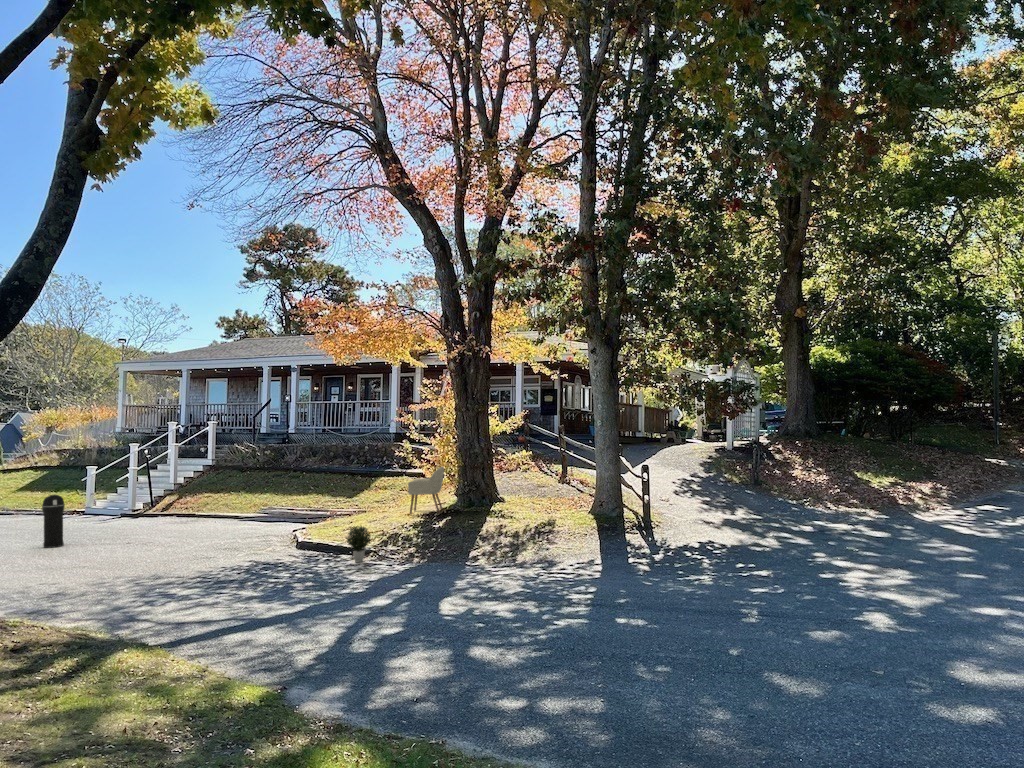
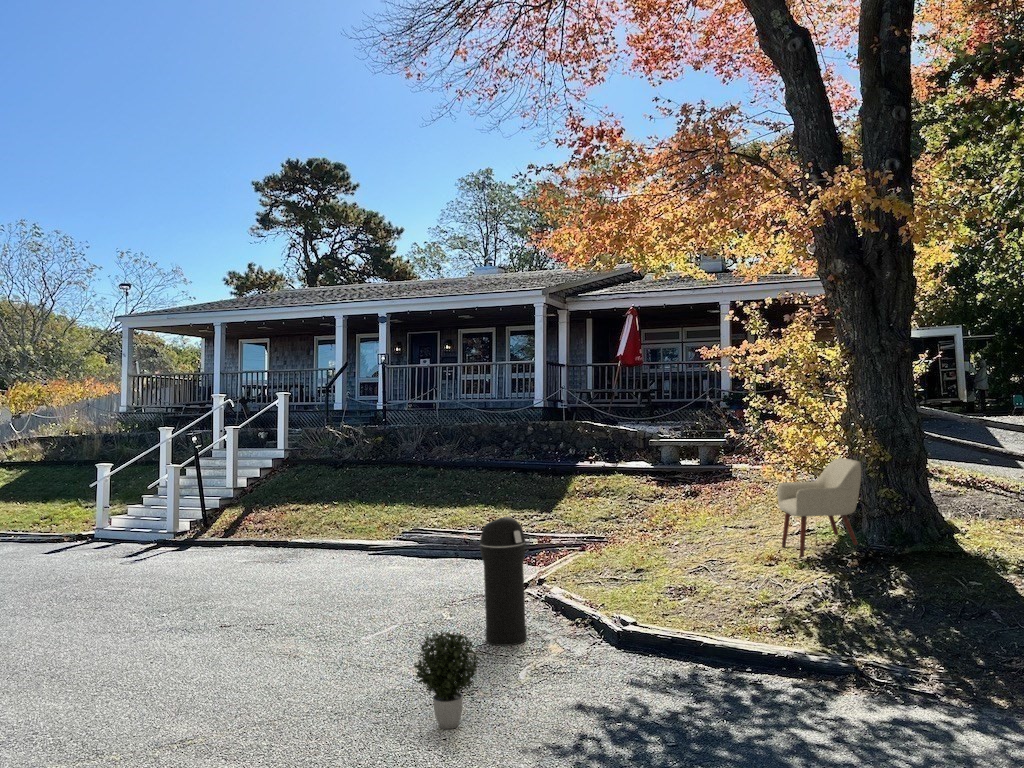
trash can: present [42,495,65,548] -> present [480,517,527,646]
potted plant: present [346,527,371,563] -> present [414,632,479,729]

